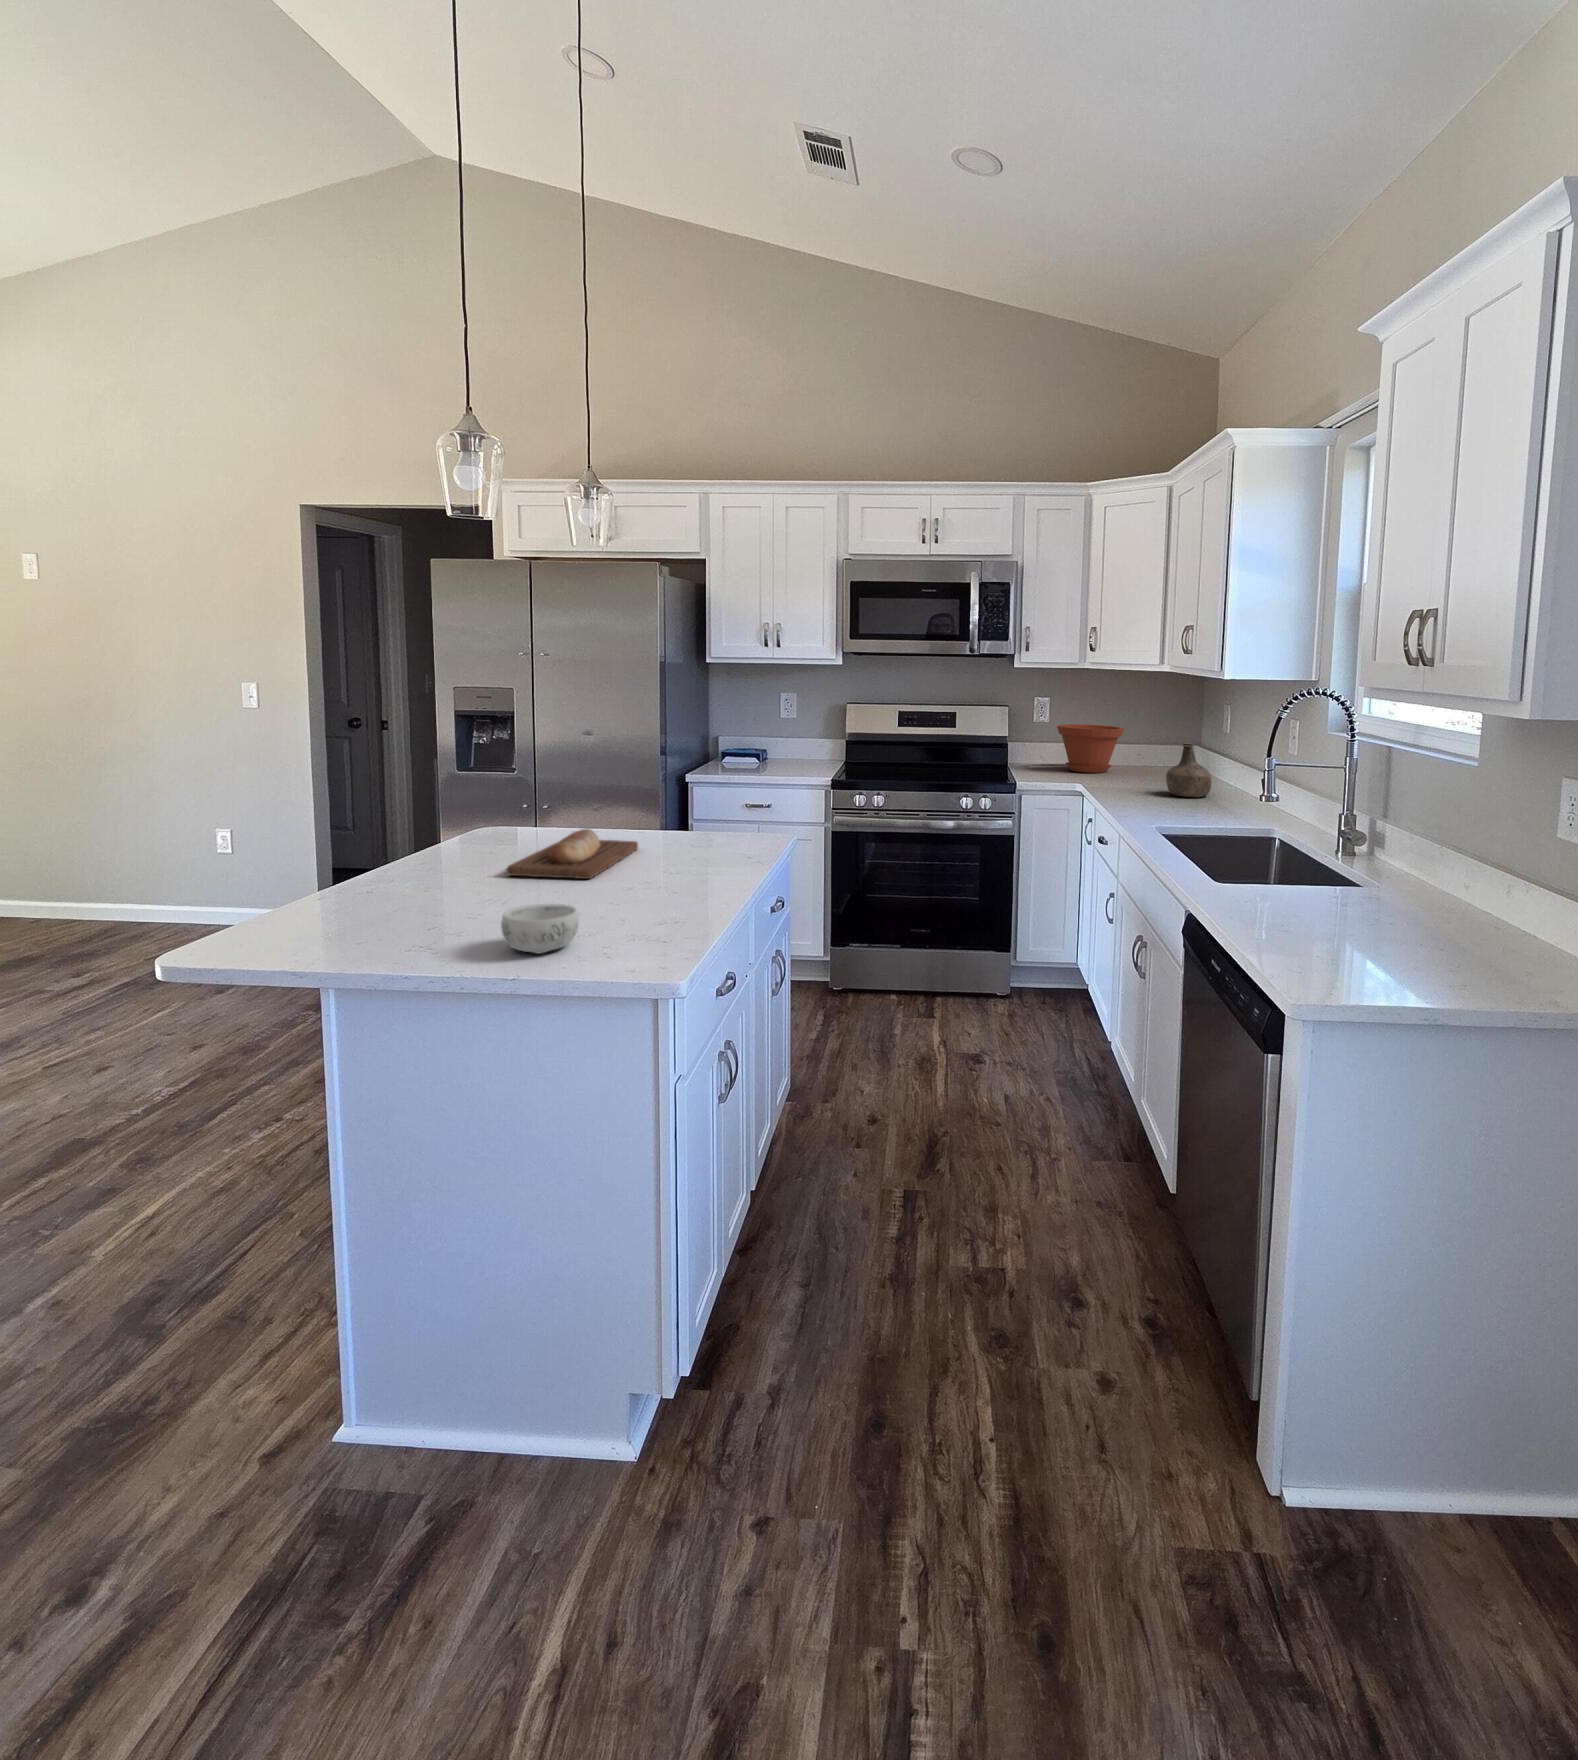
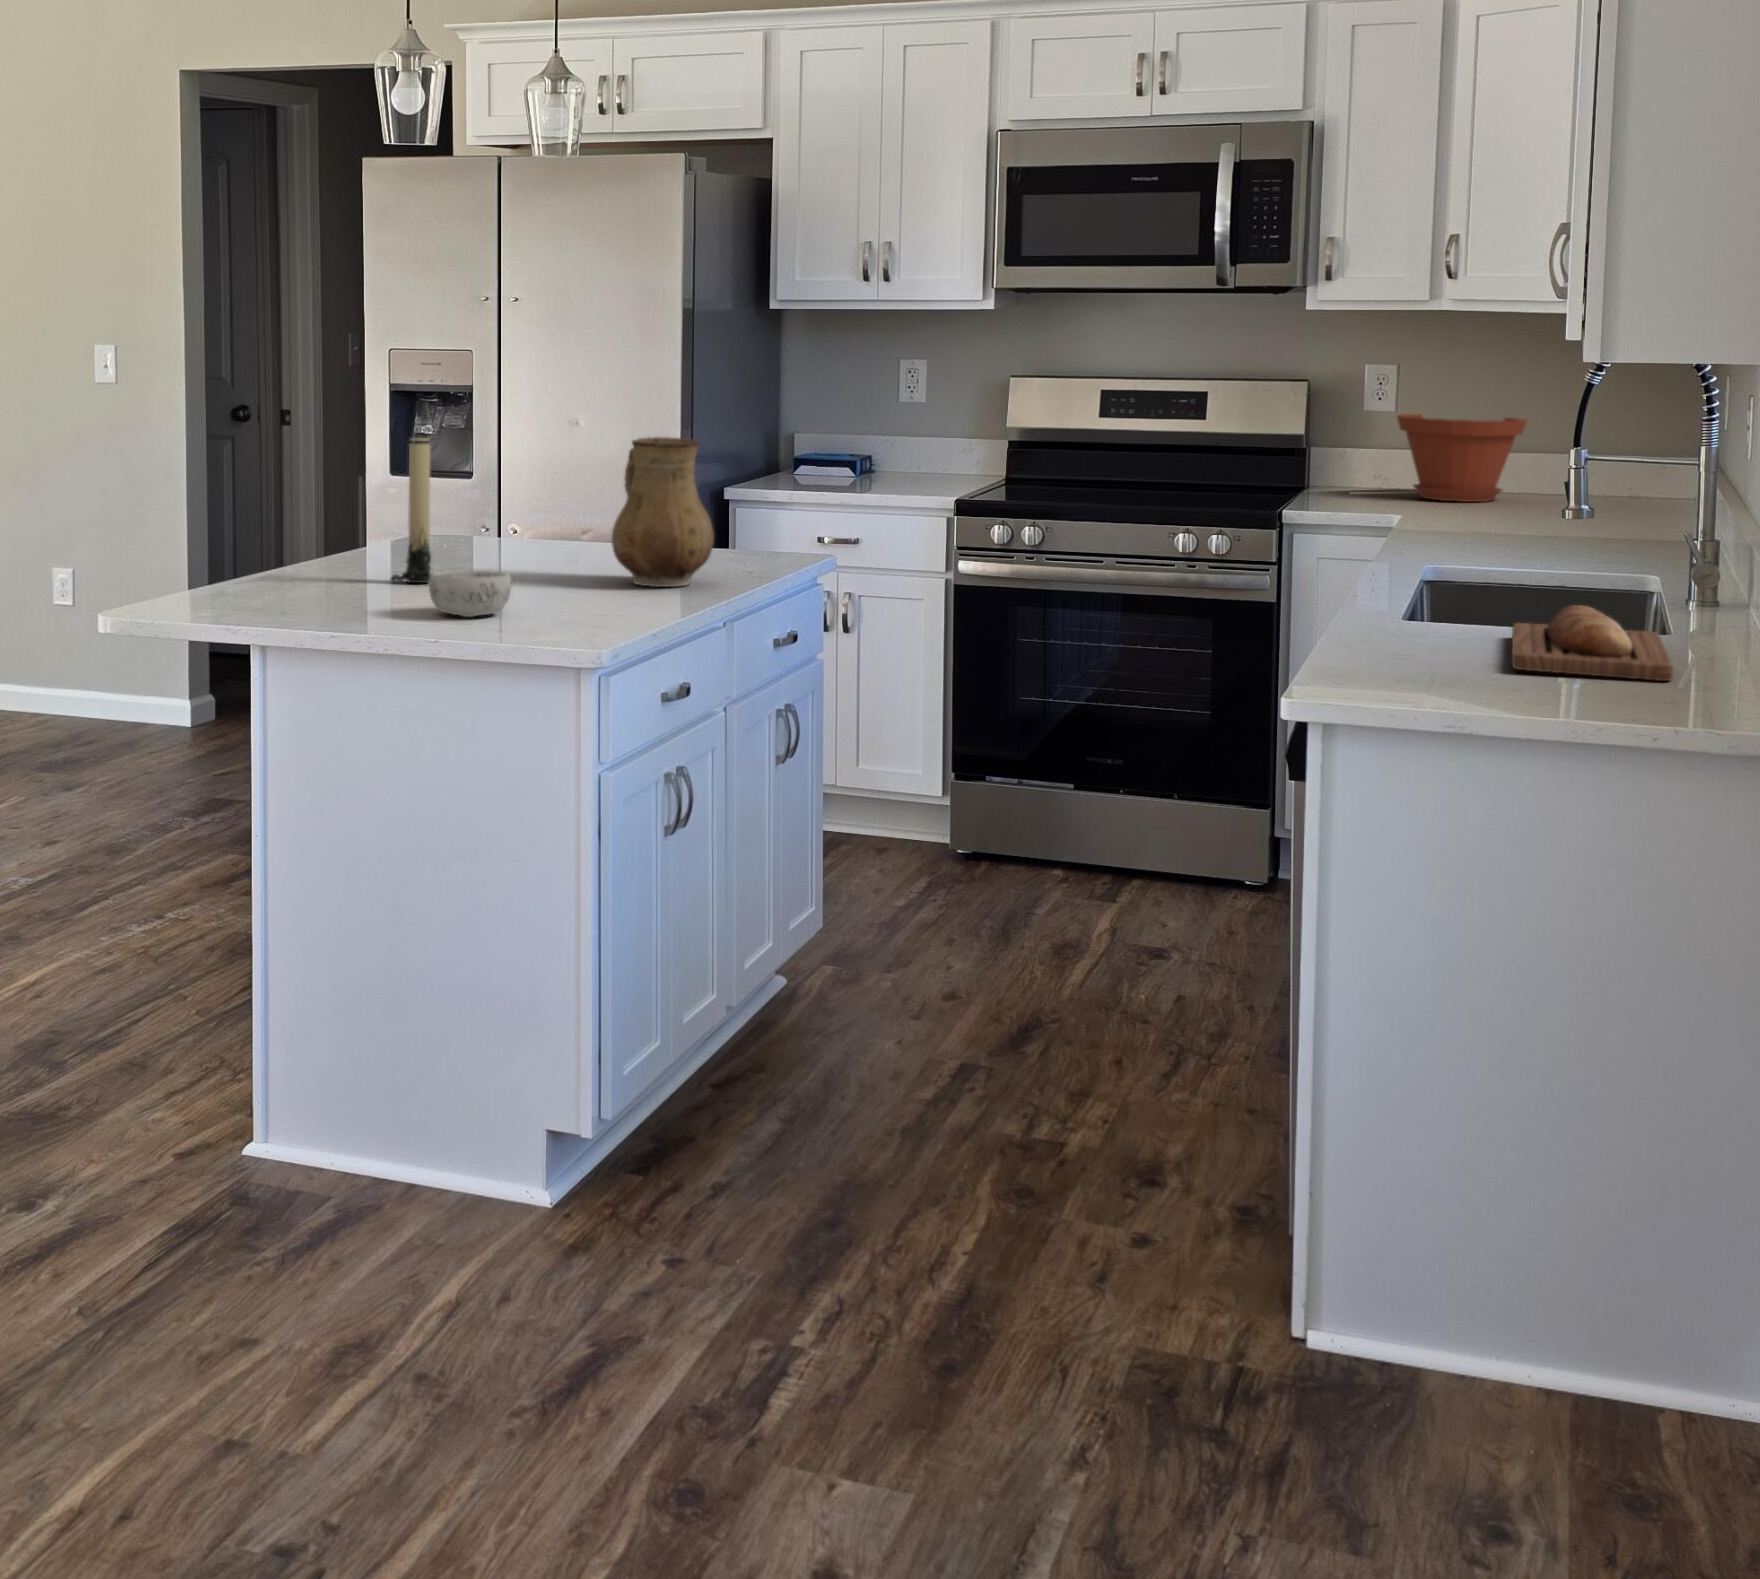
bottle: present [1166,743,1211,797] -> none [1544,438,1629,535]
ceramic pitcher: none [651,772,732,891] -> present [612,437,714,587]
candle: none [462,780,499,902] -> present [391,438,431,583]
bread loaf: present [506,829,638,879] -> present [1512,605,1673,681]

